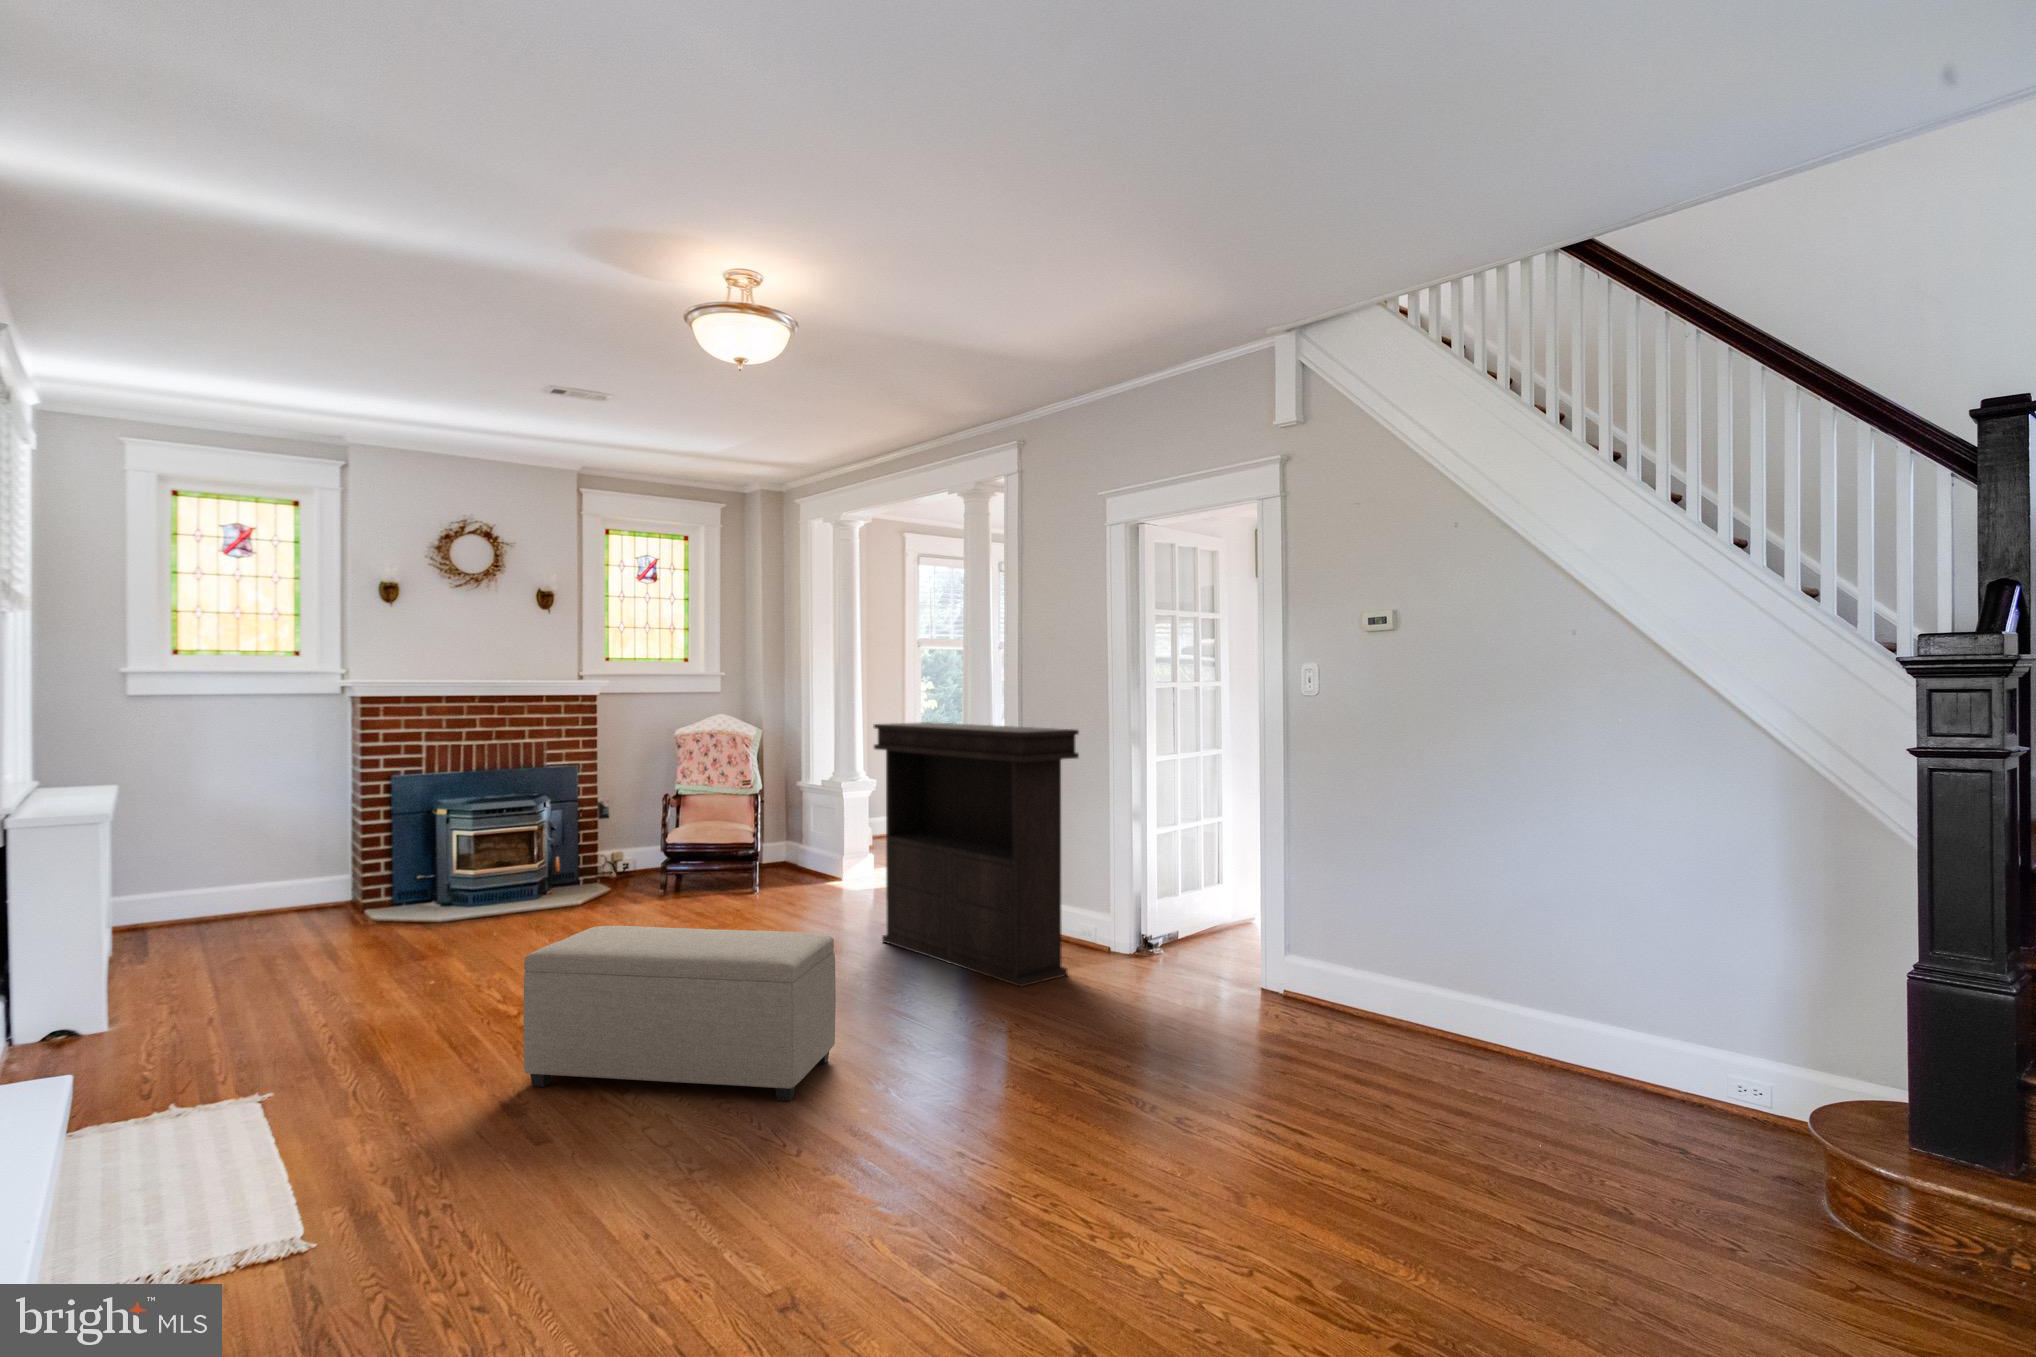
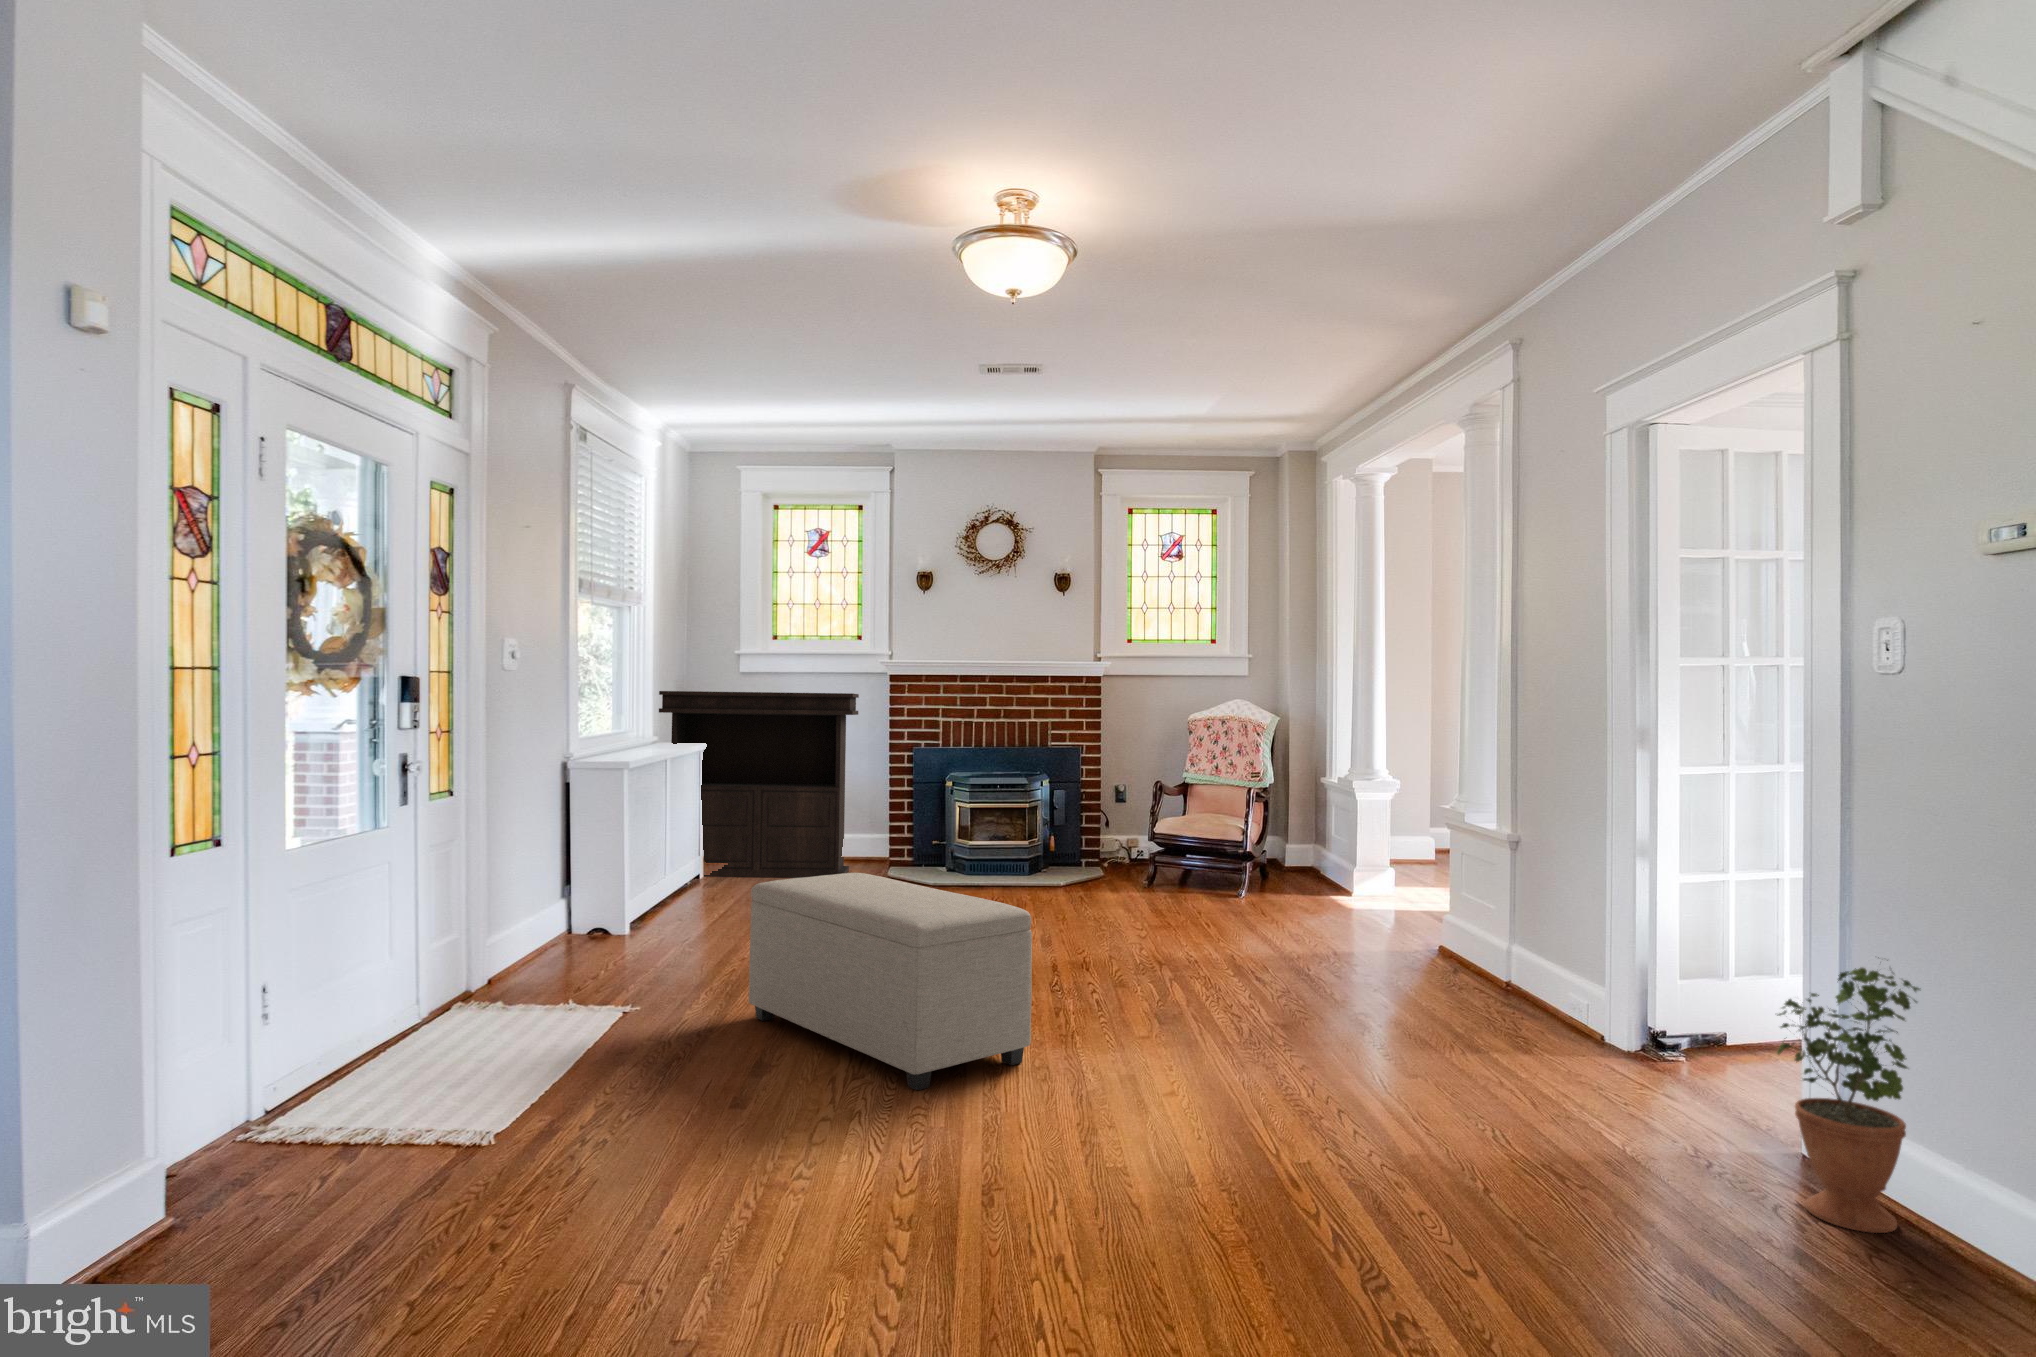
console table: present [873,722,1079,987] -> present [659,691,859,877]
potted plant: none [1297,884,1359,1029] -> present [1777,957,1920,1233]

